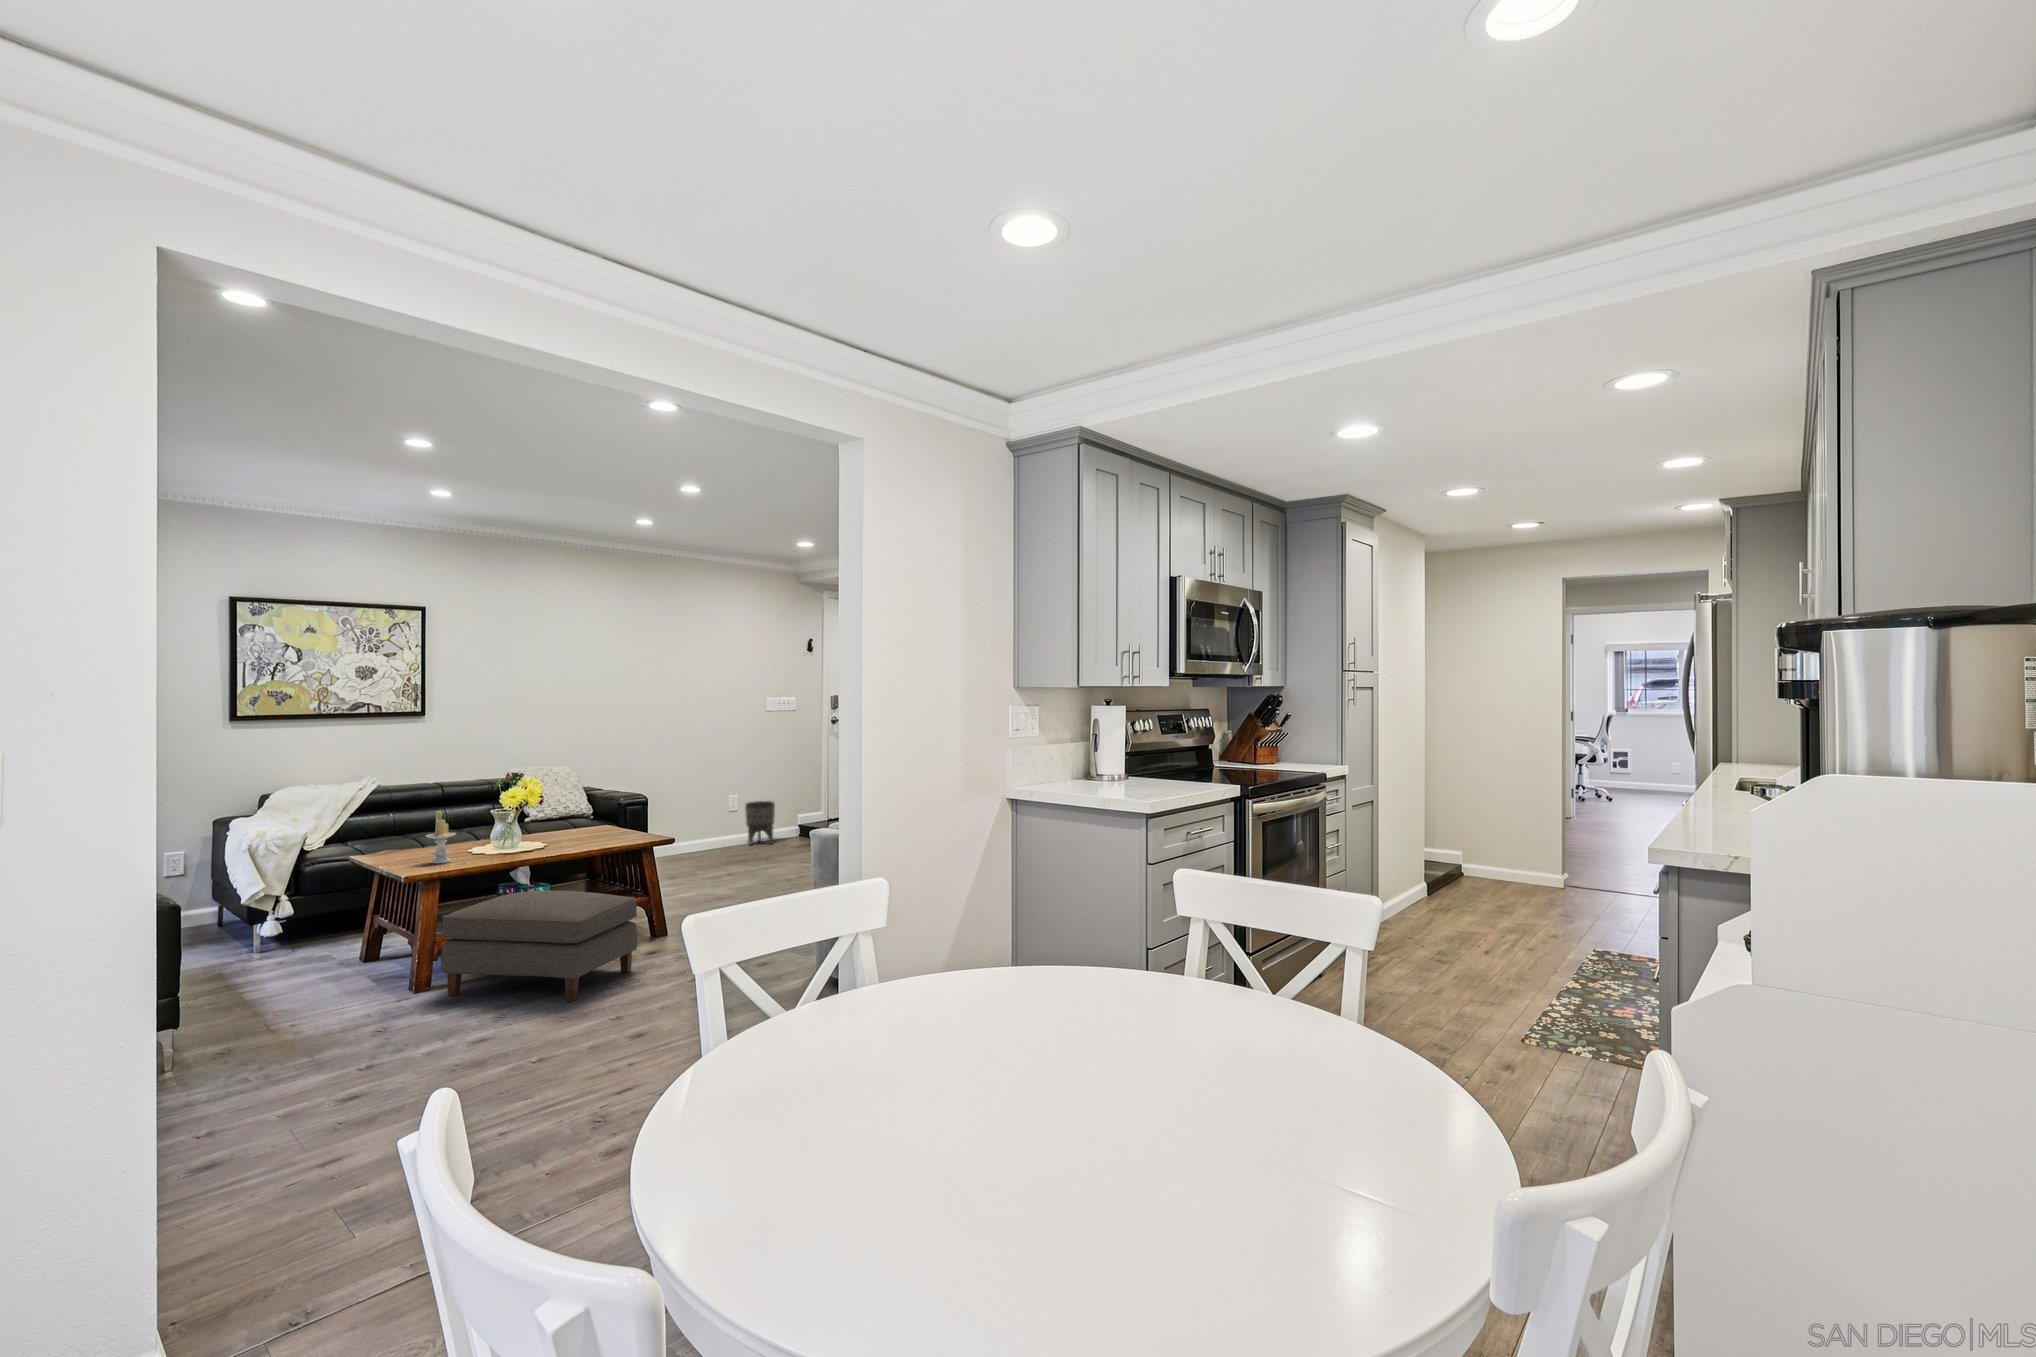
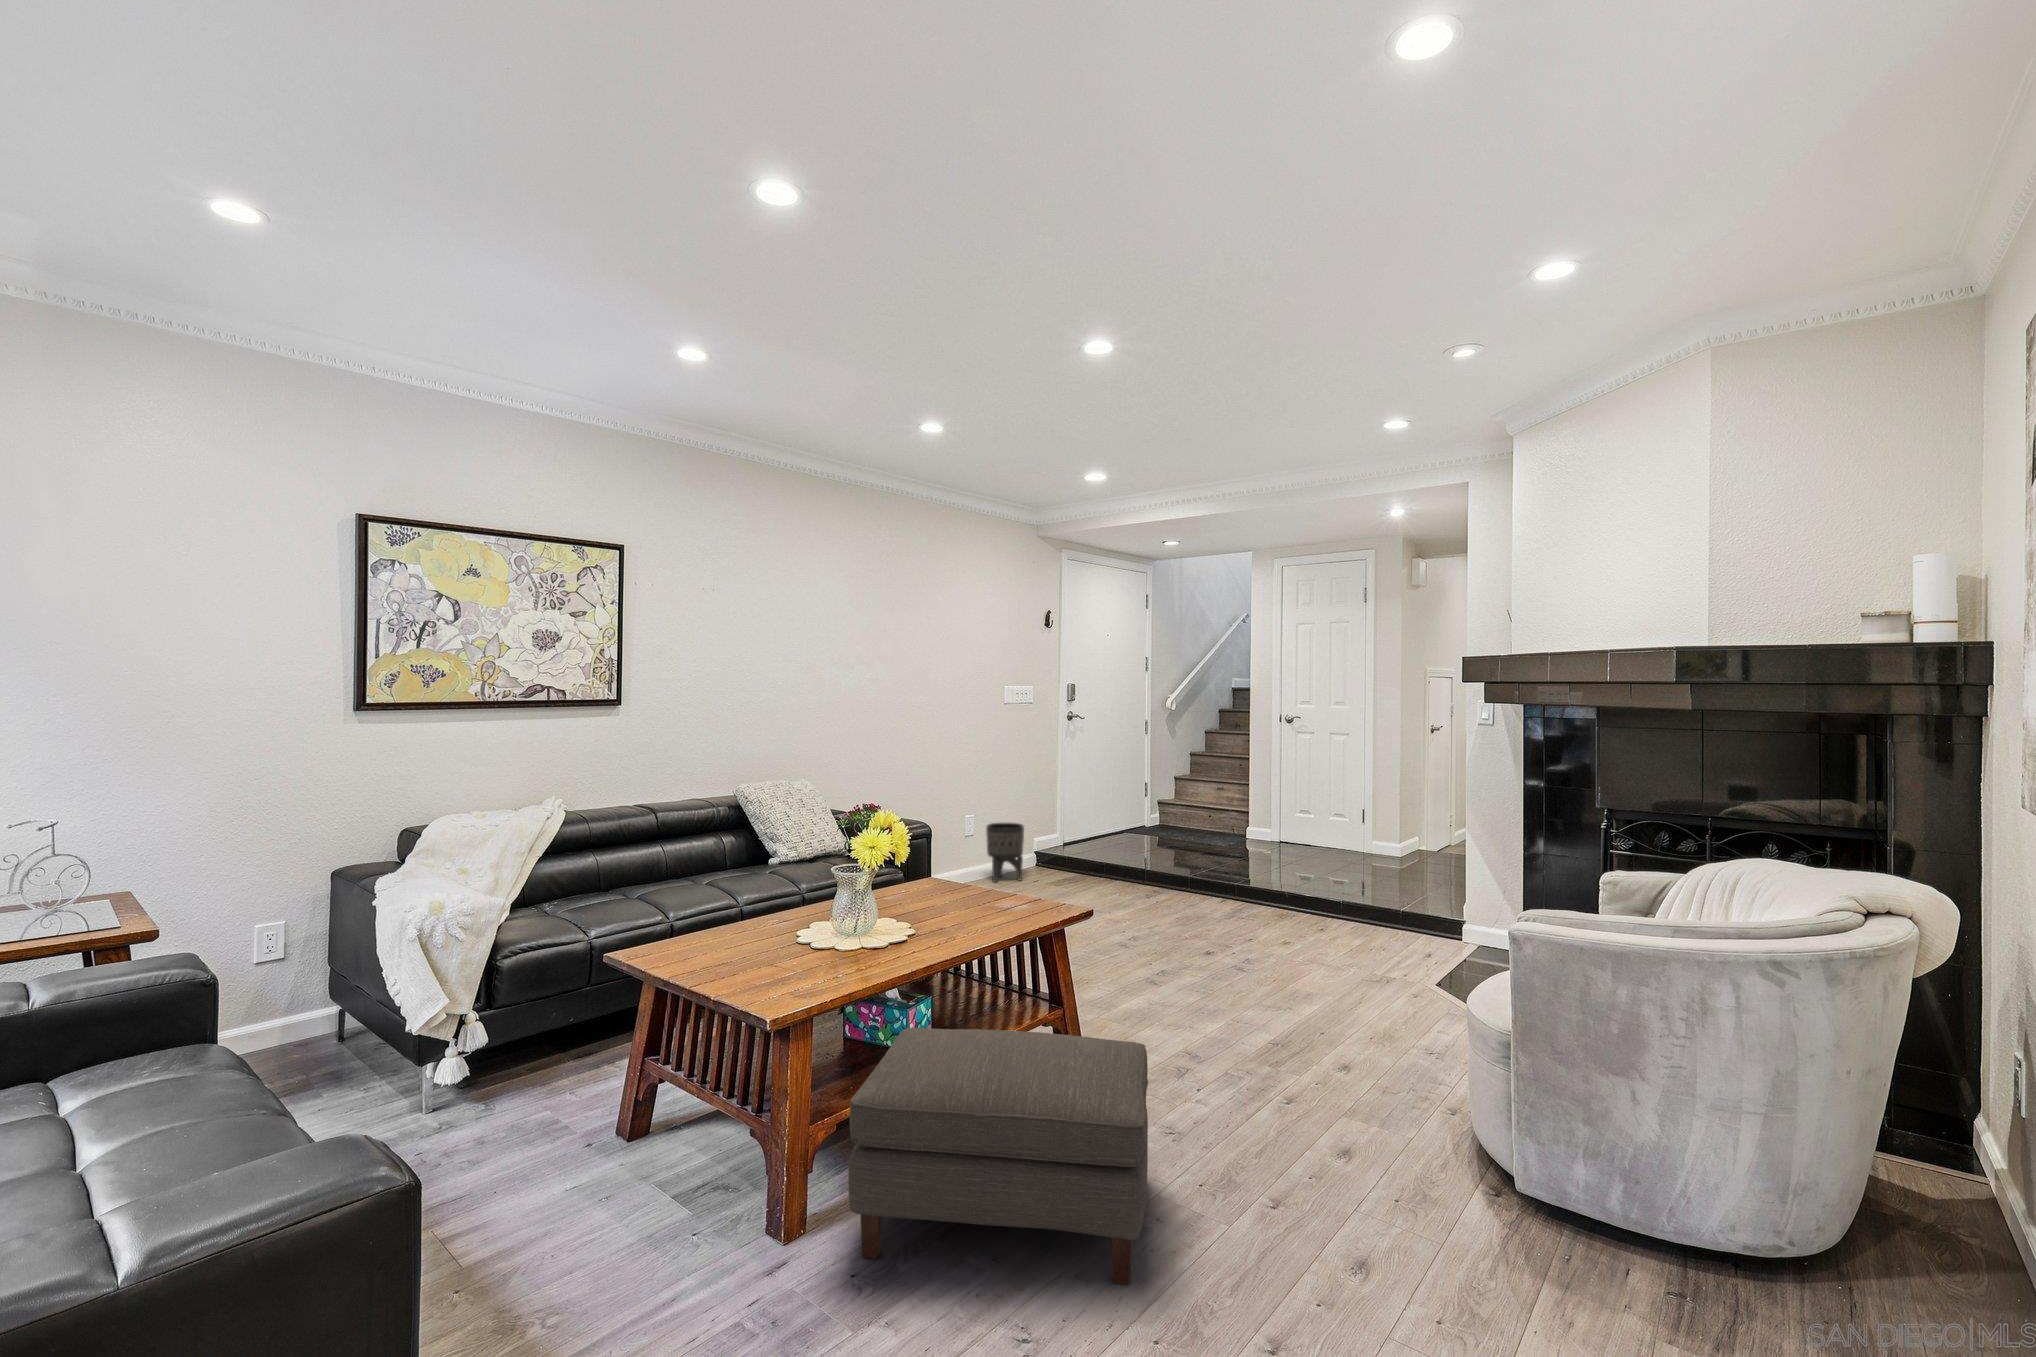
candle: present [426,811,456,863] -> none [755,878,803,975]

